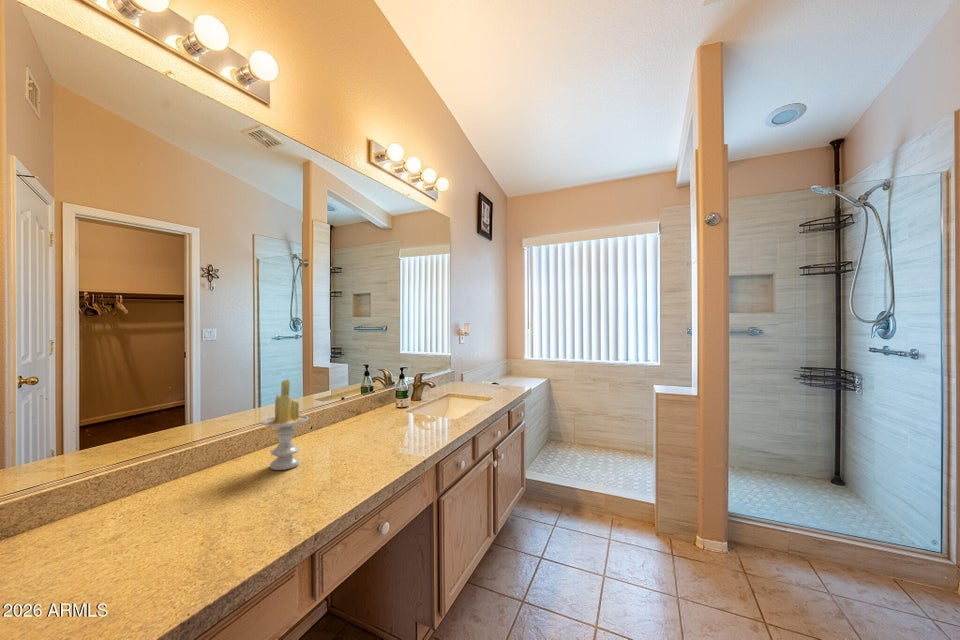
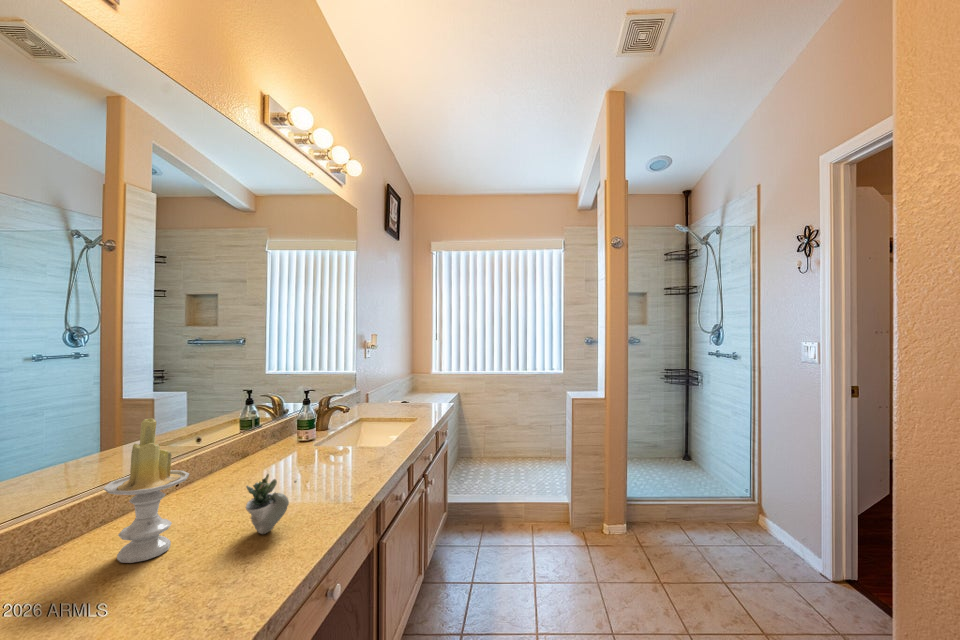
succulent plant: none [341,423,371,464] -> present [246,474,297,534]

